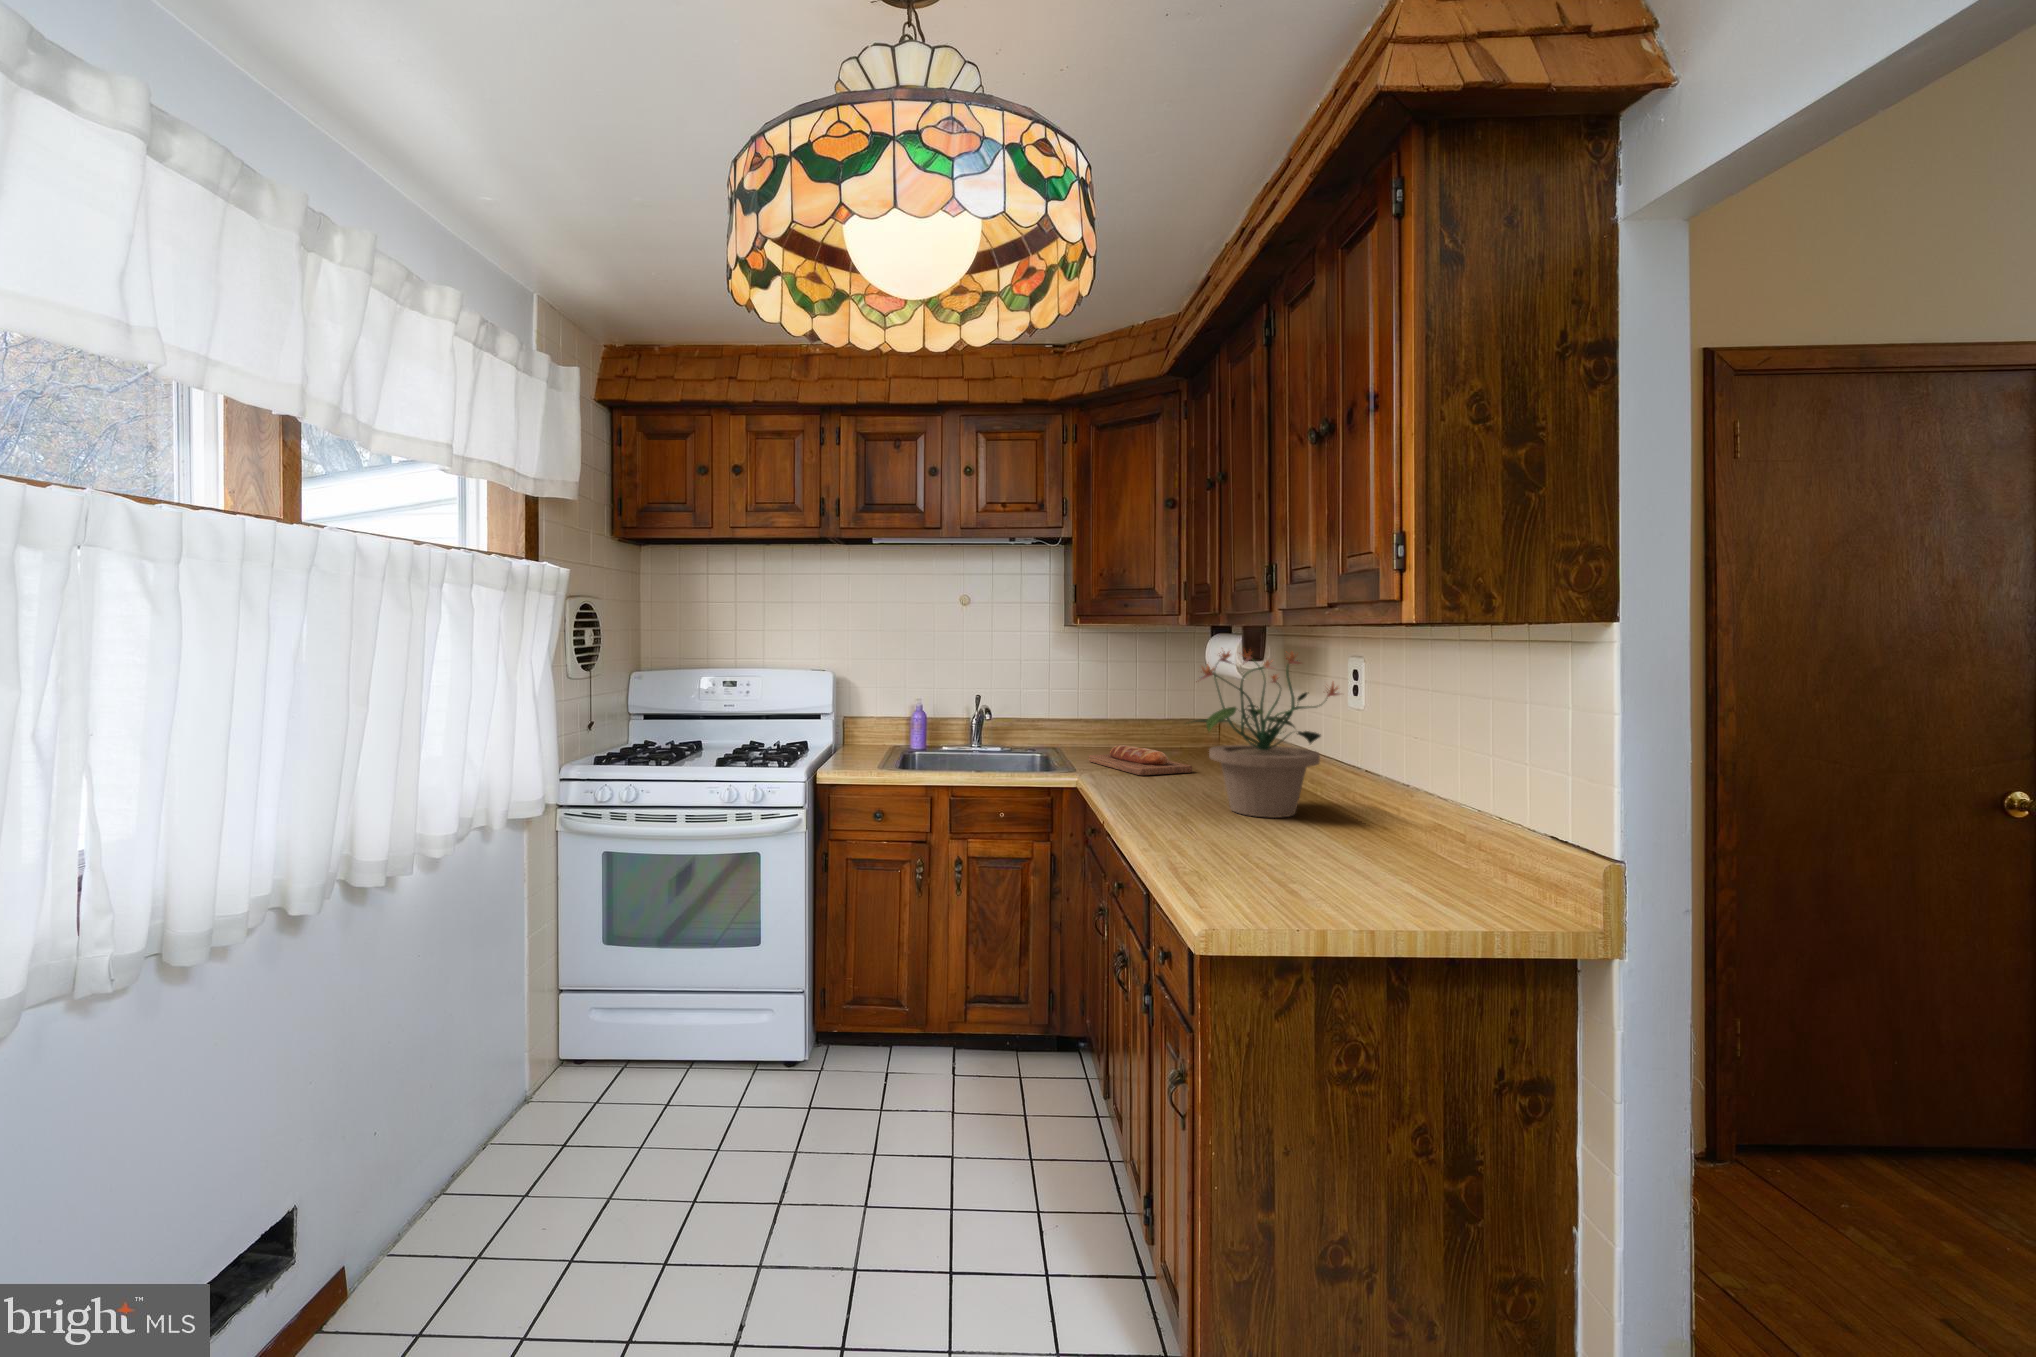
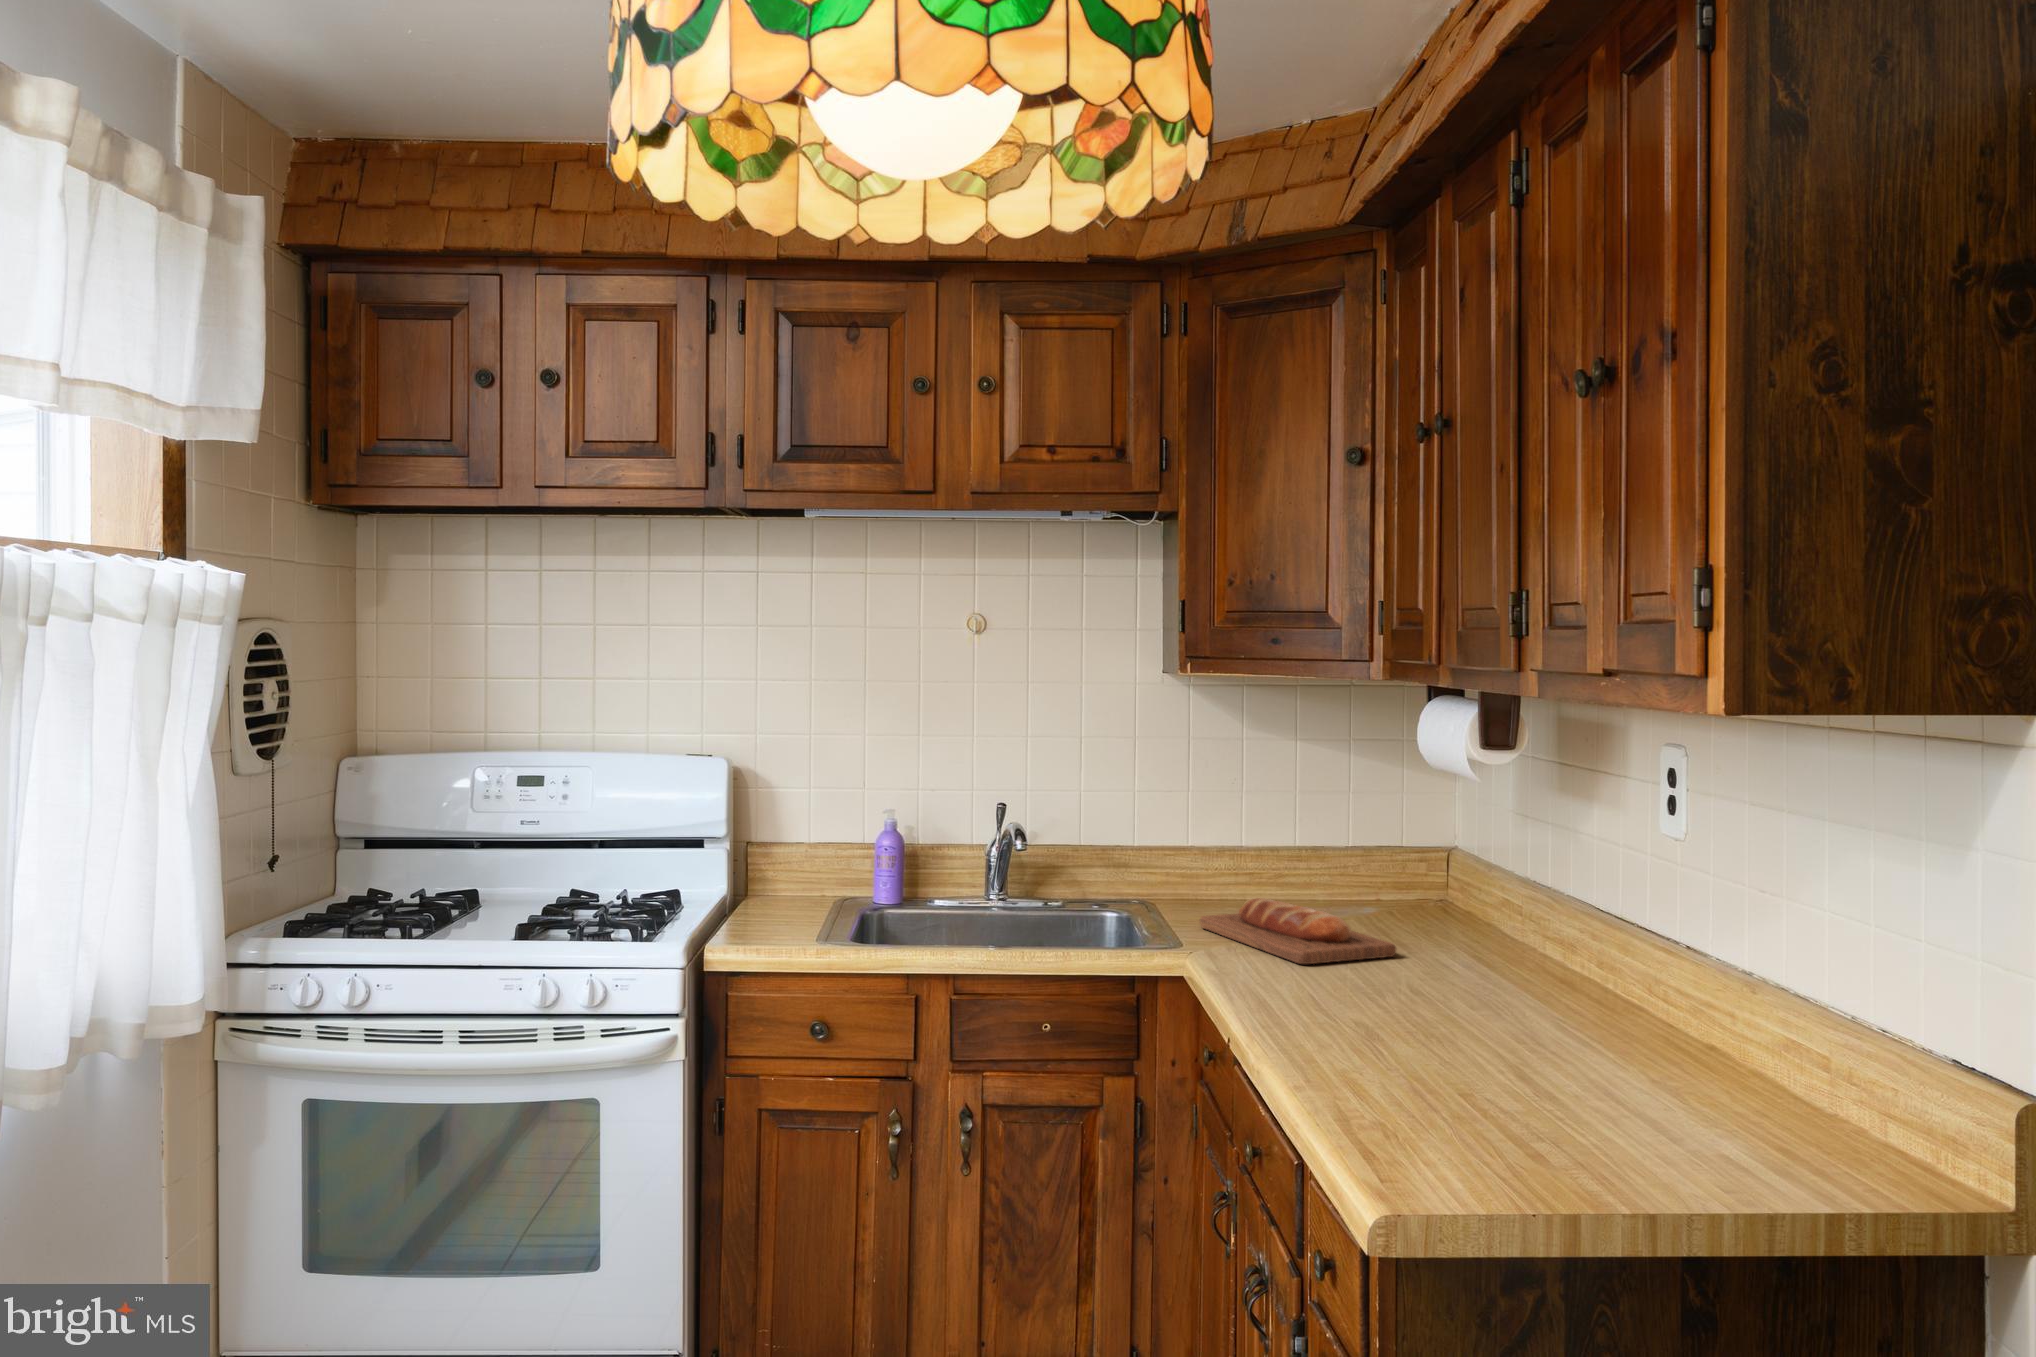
potted plant: present [1191,648,1339,818] -> none [1390,746,1698,1075]

